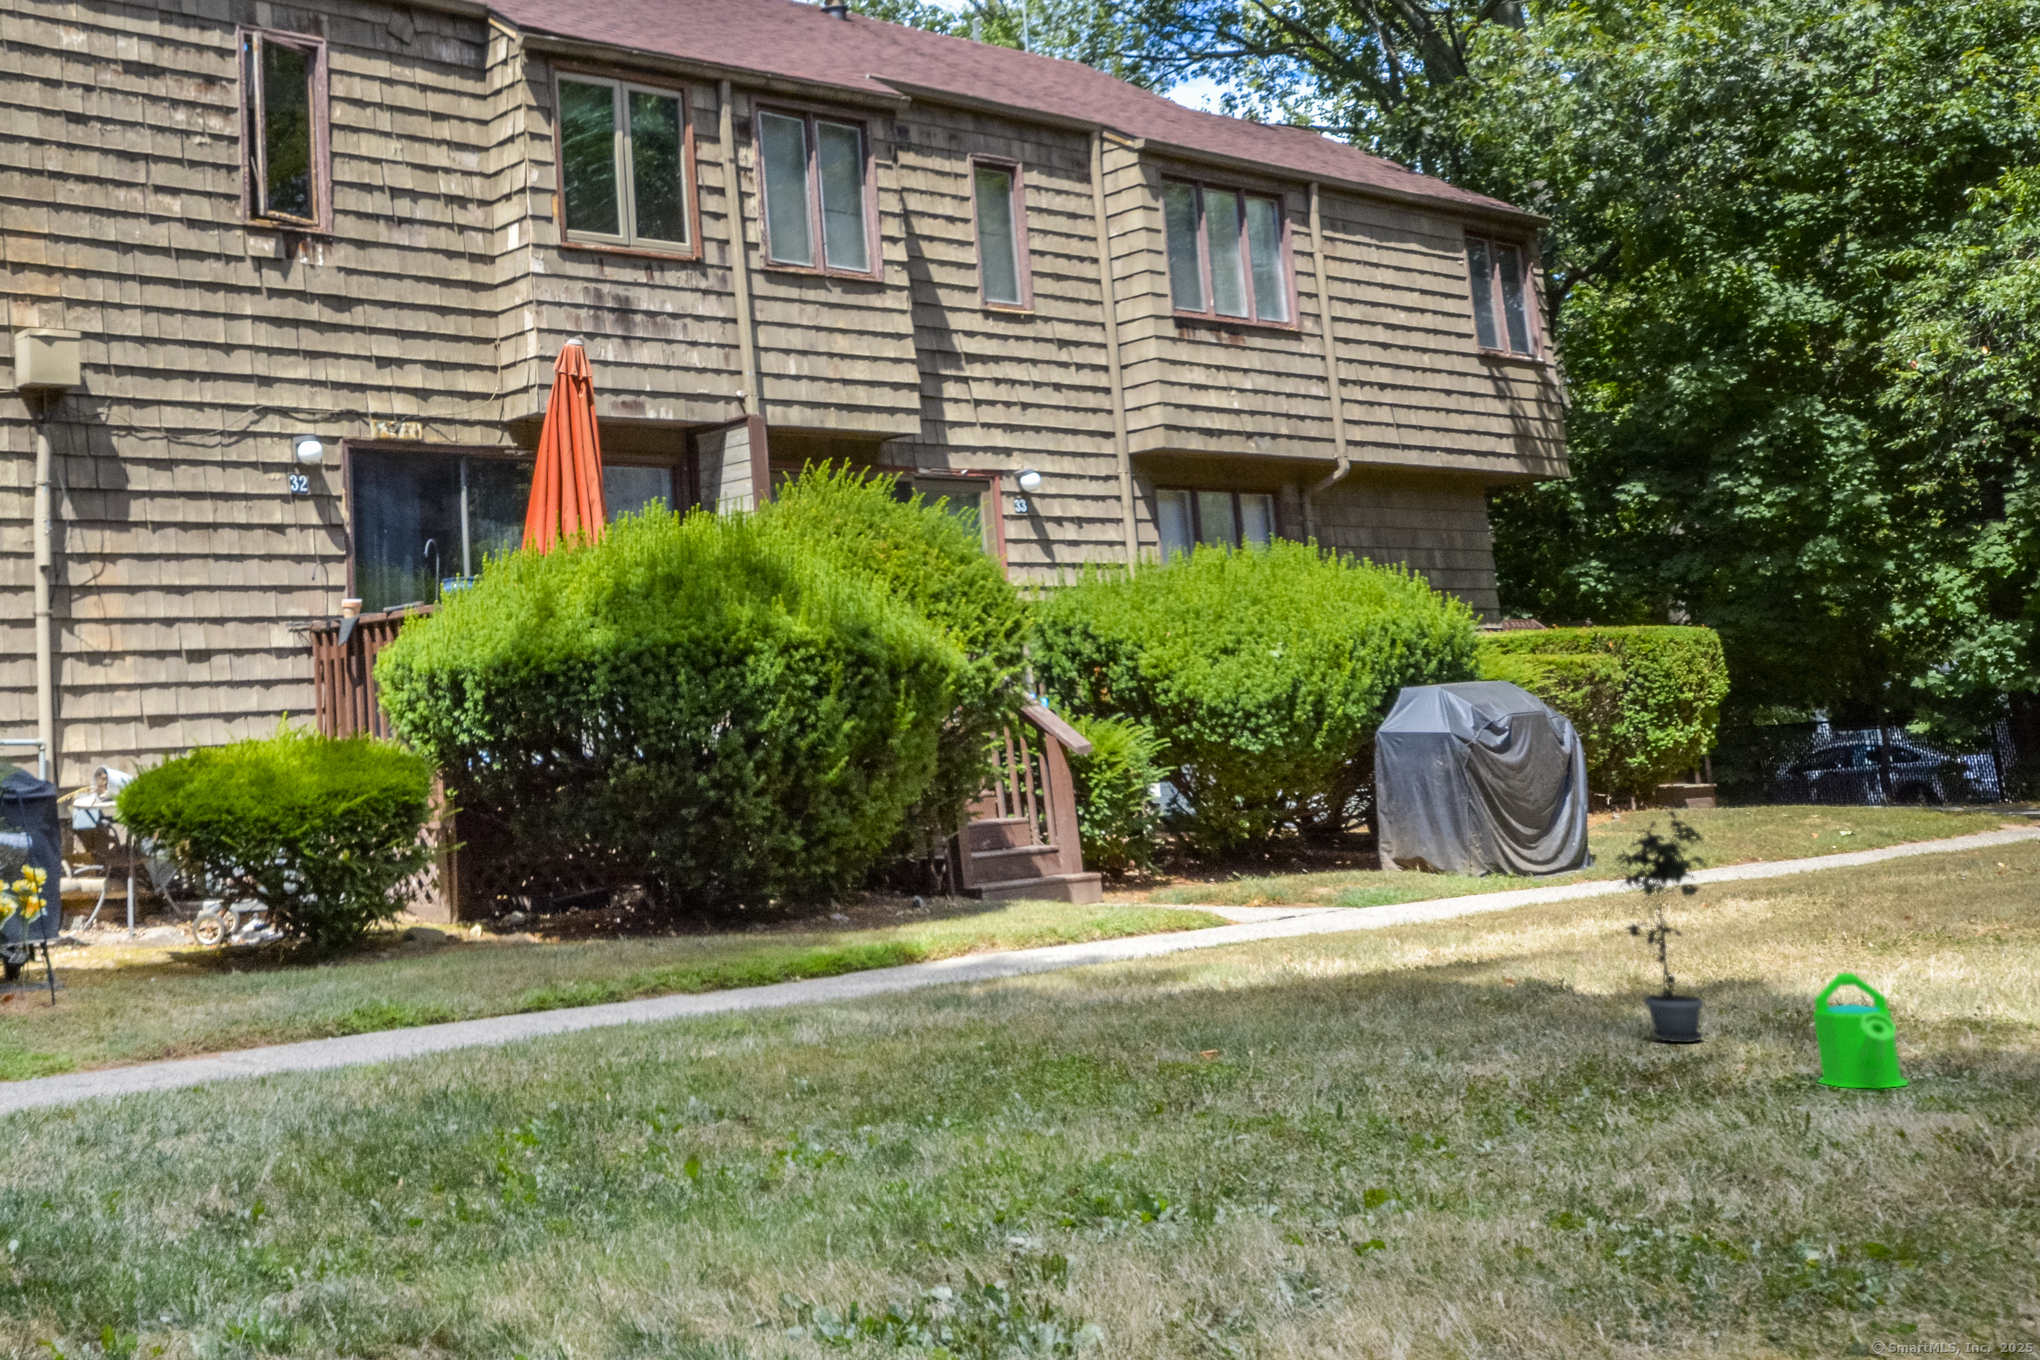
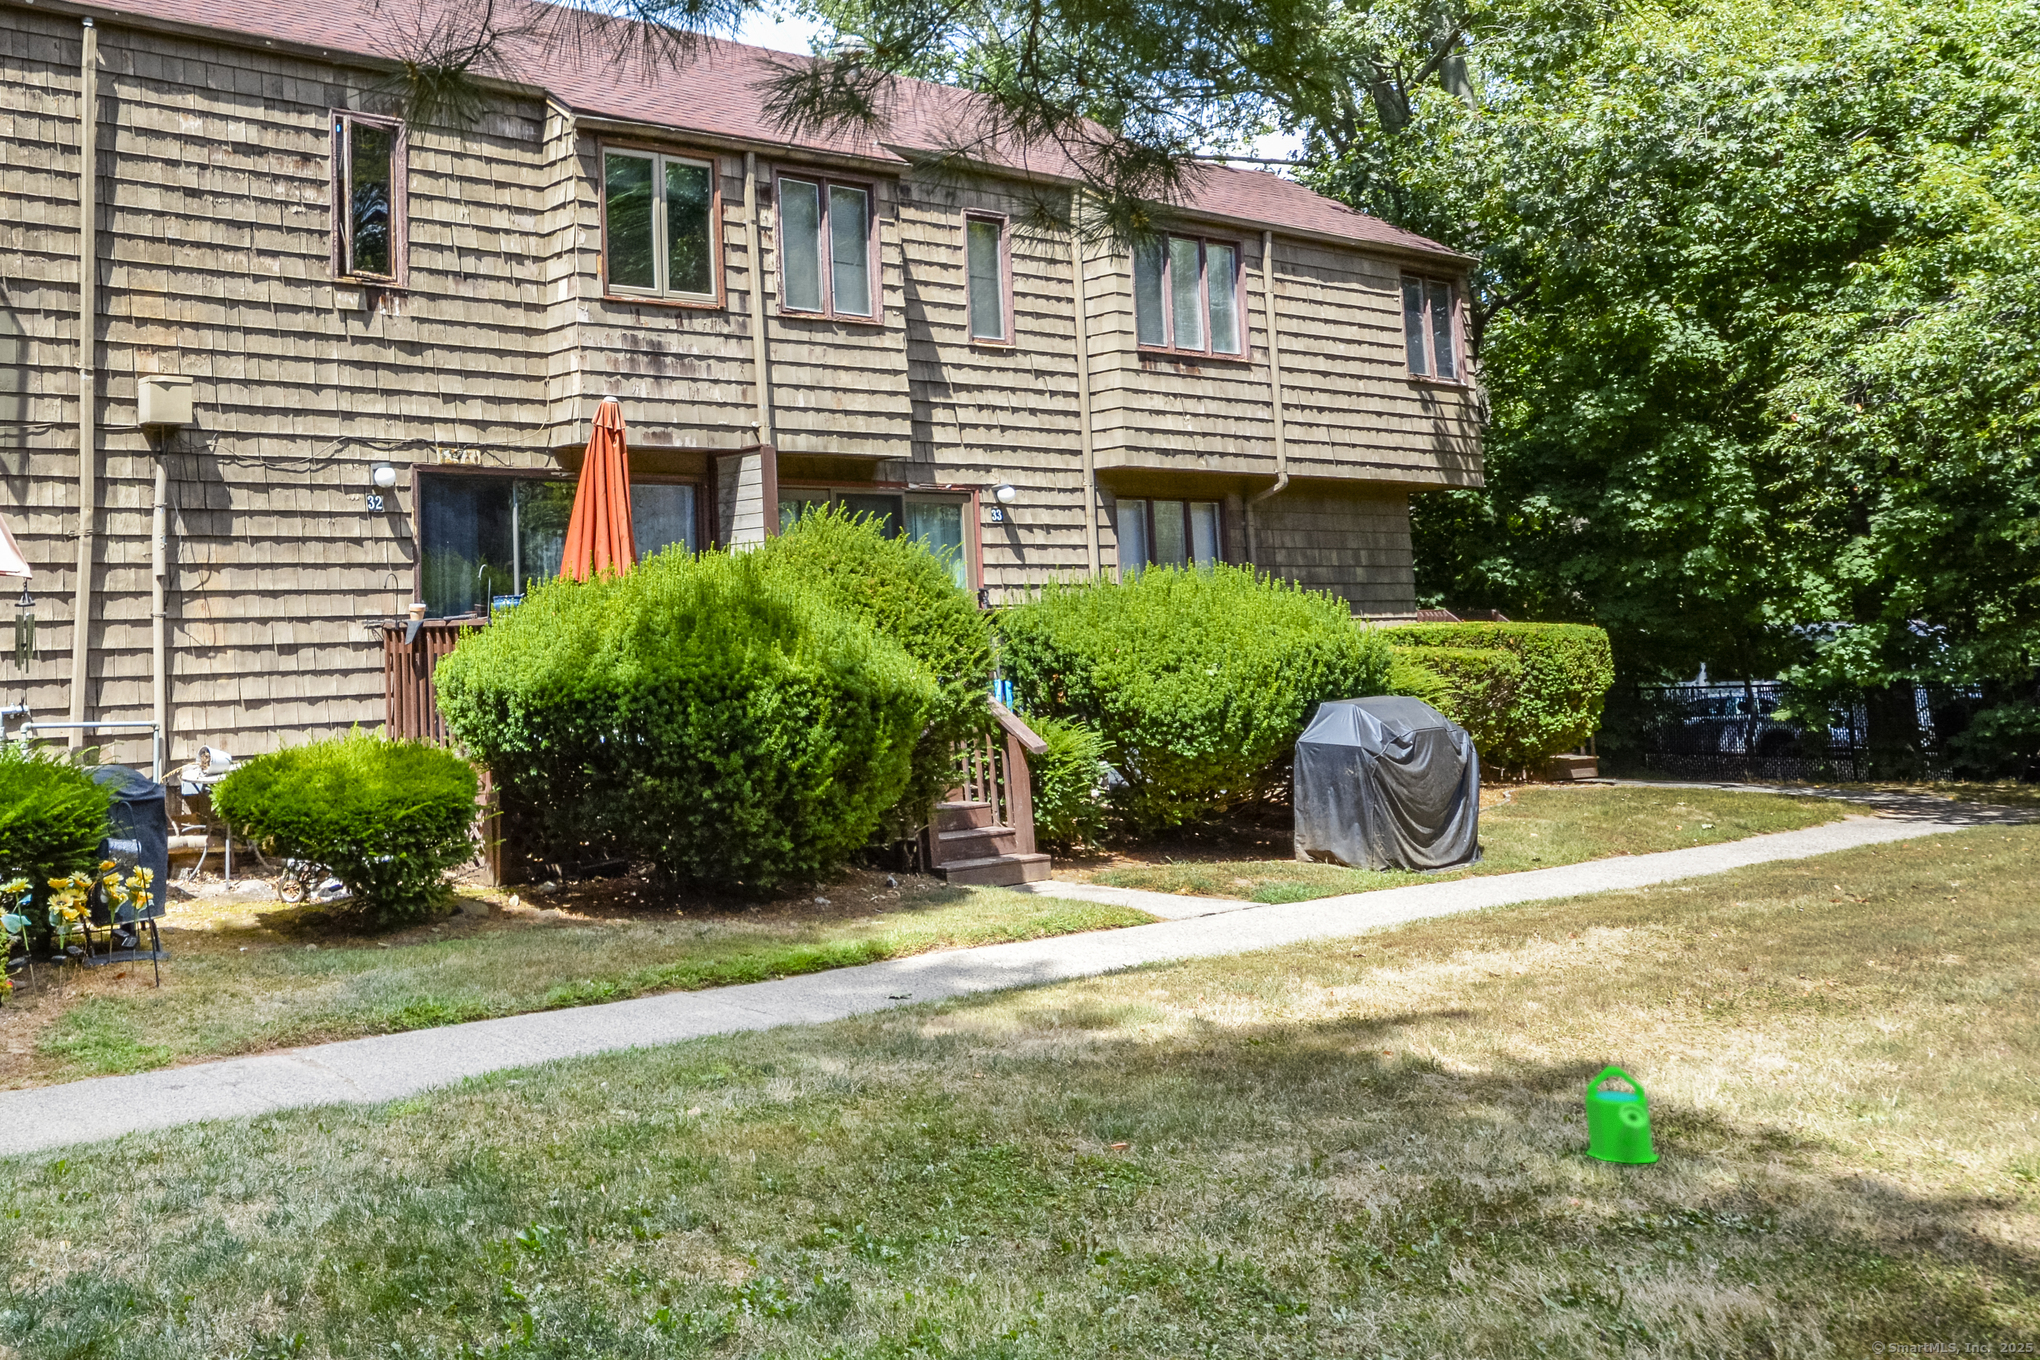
potted plant: present [1616,811,1708,1042] -> none [1432,908,1520,1099]

